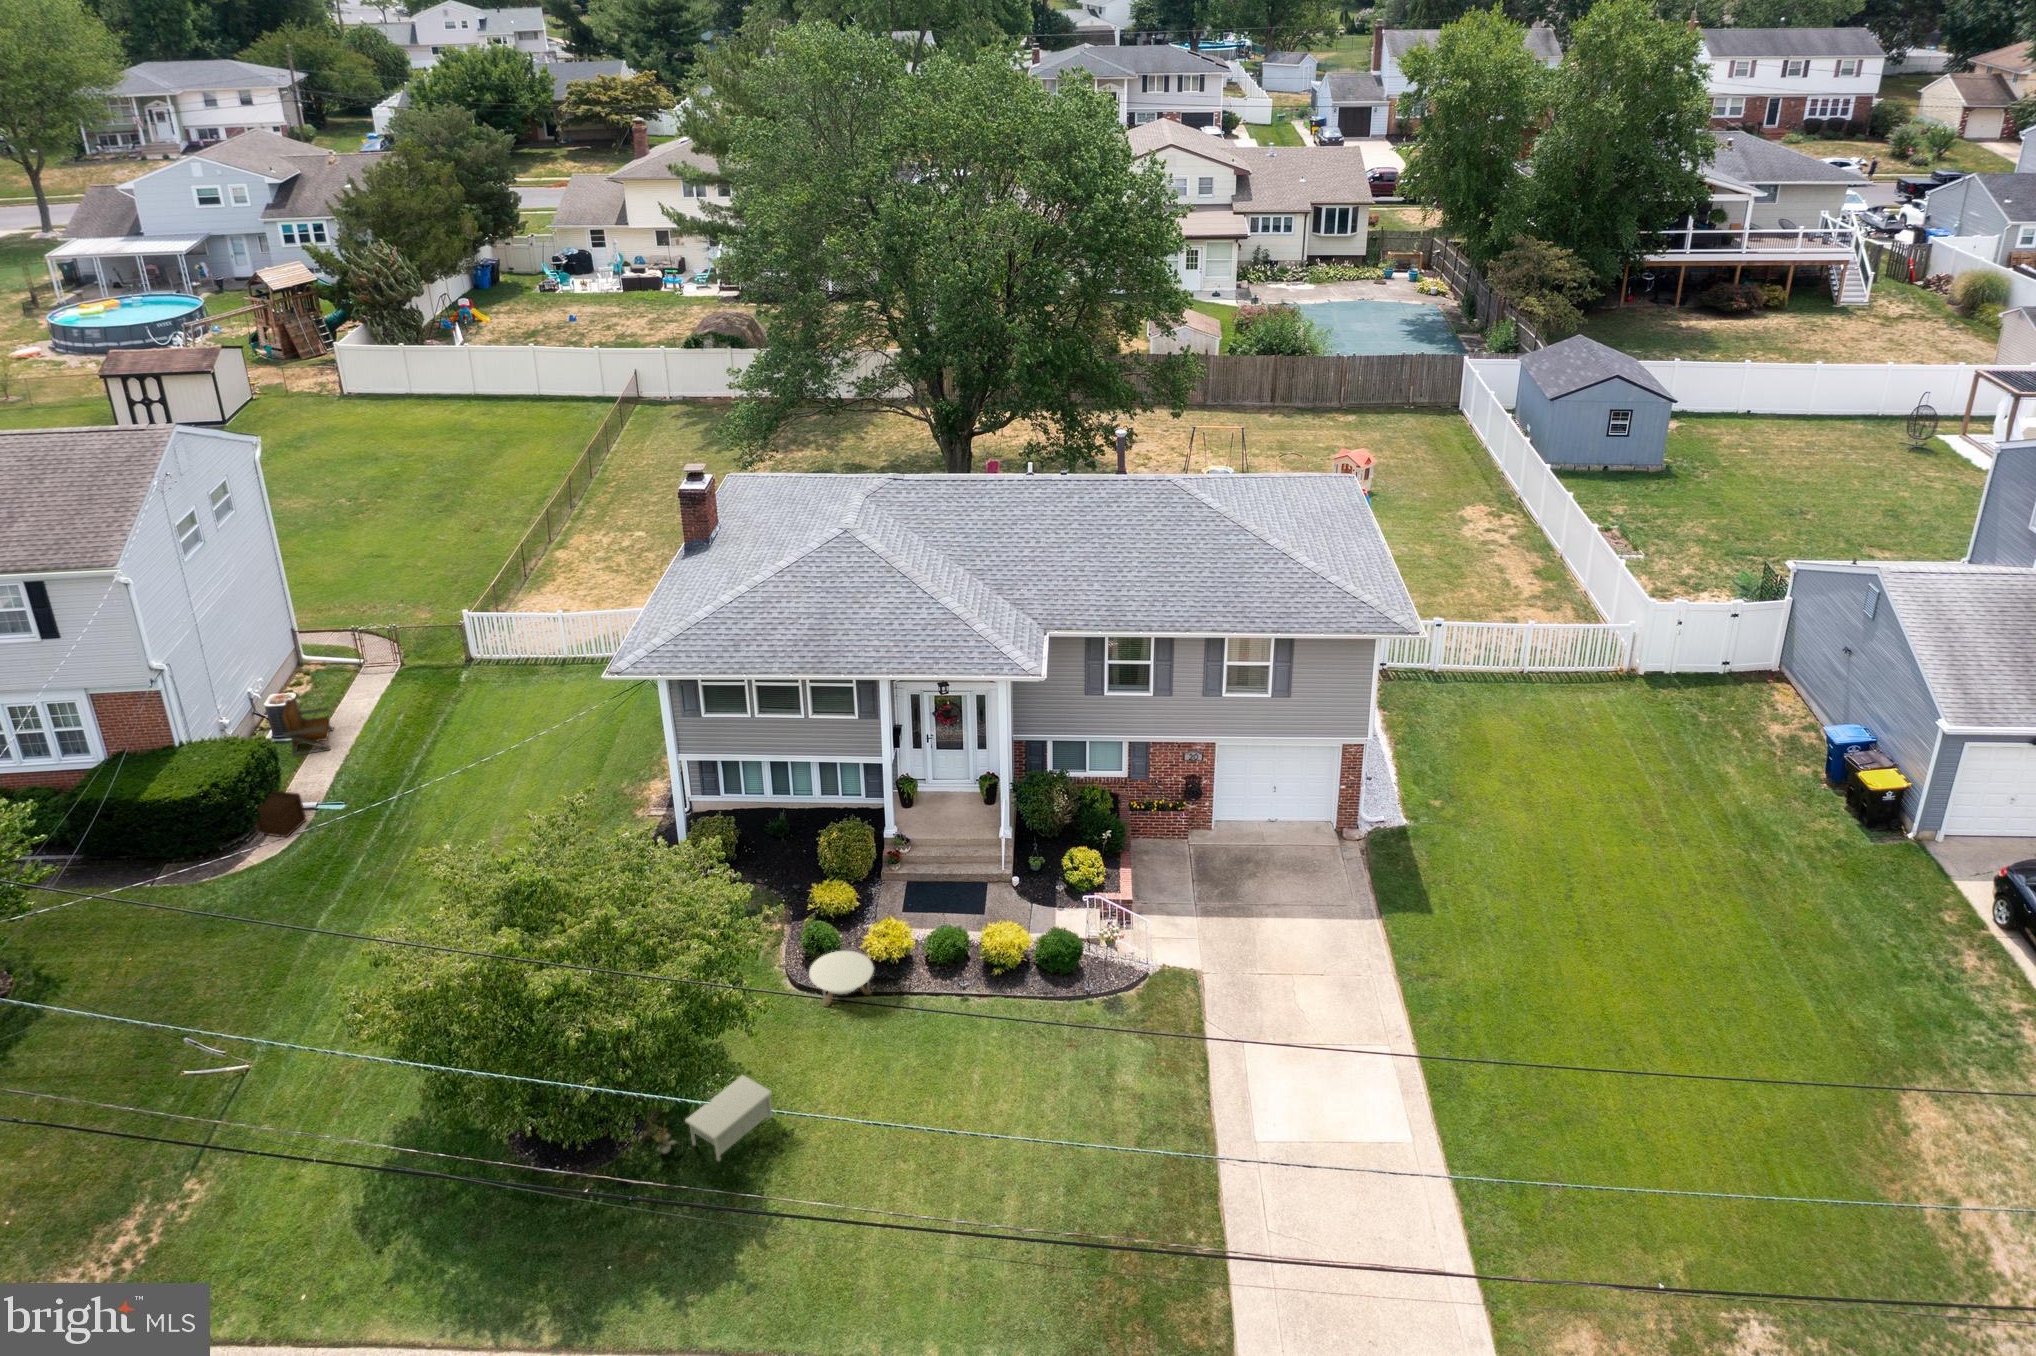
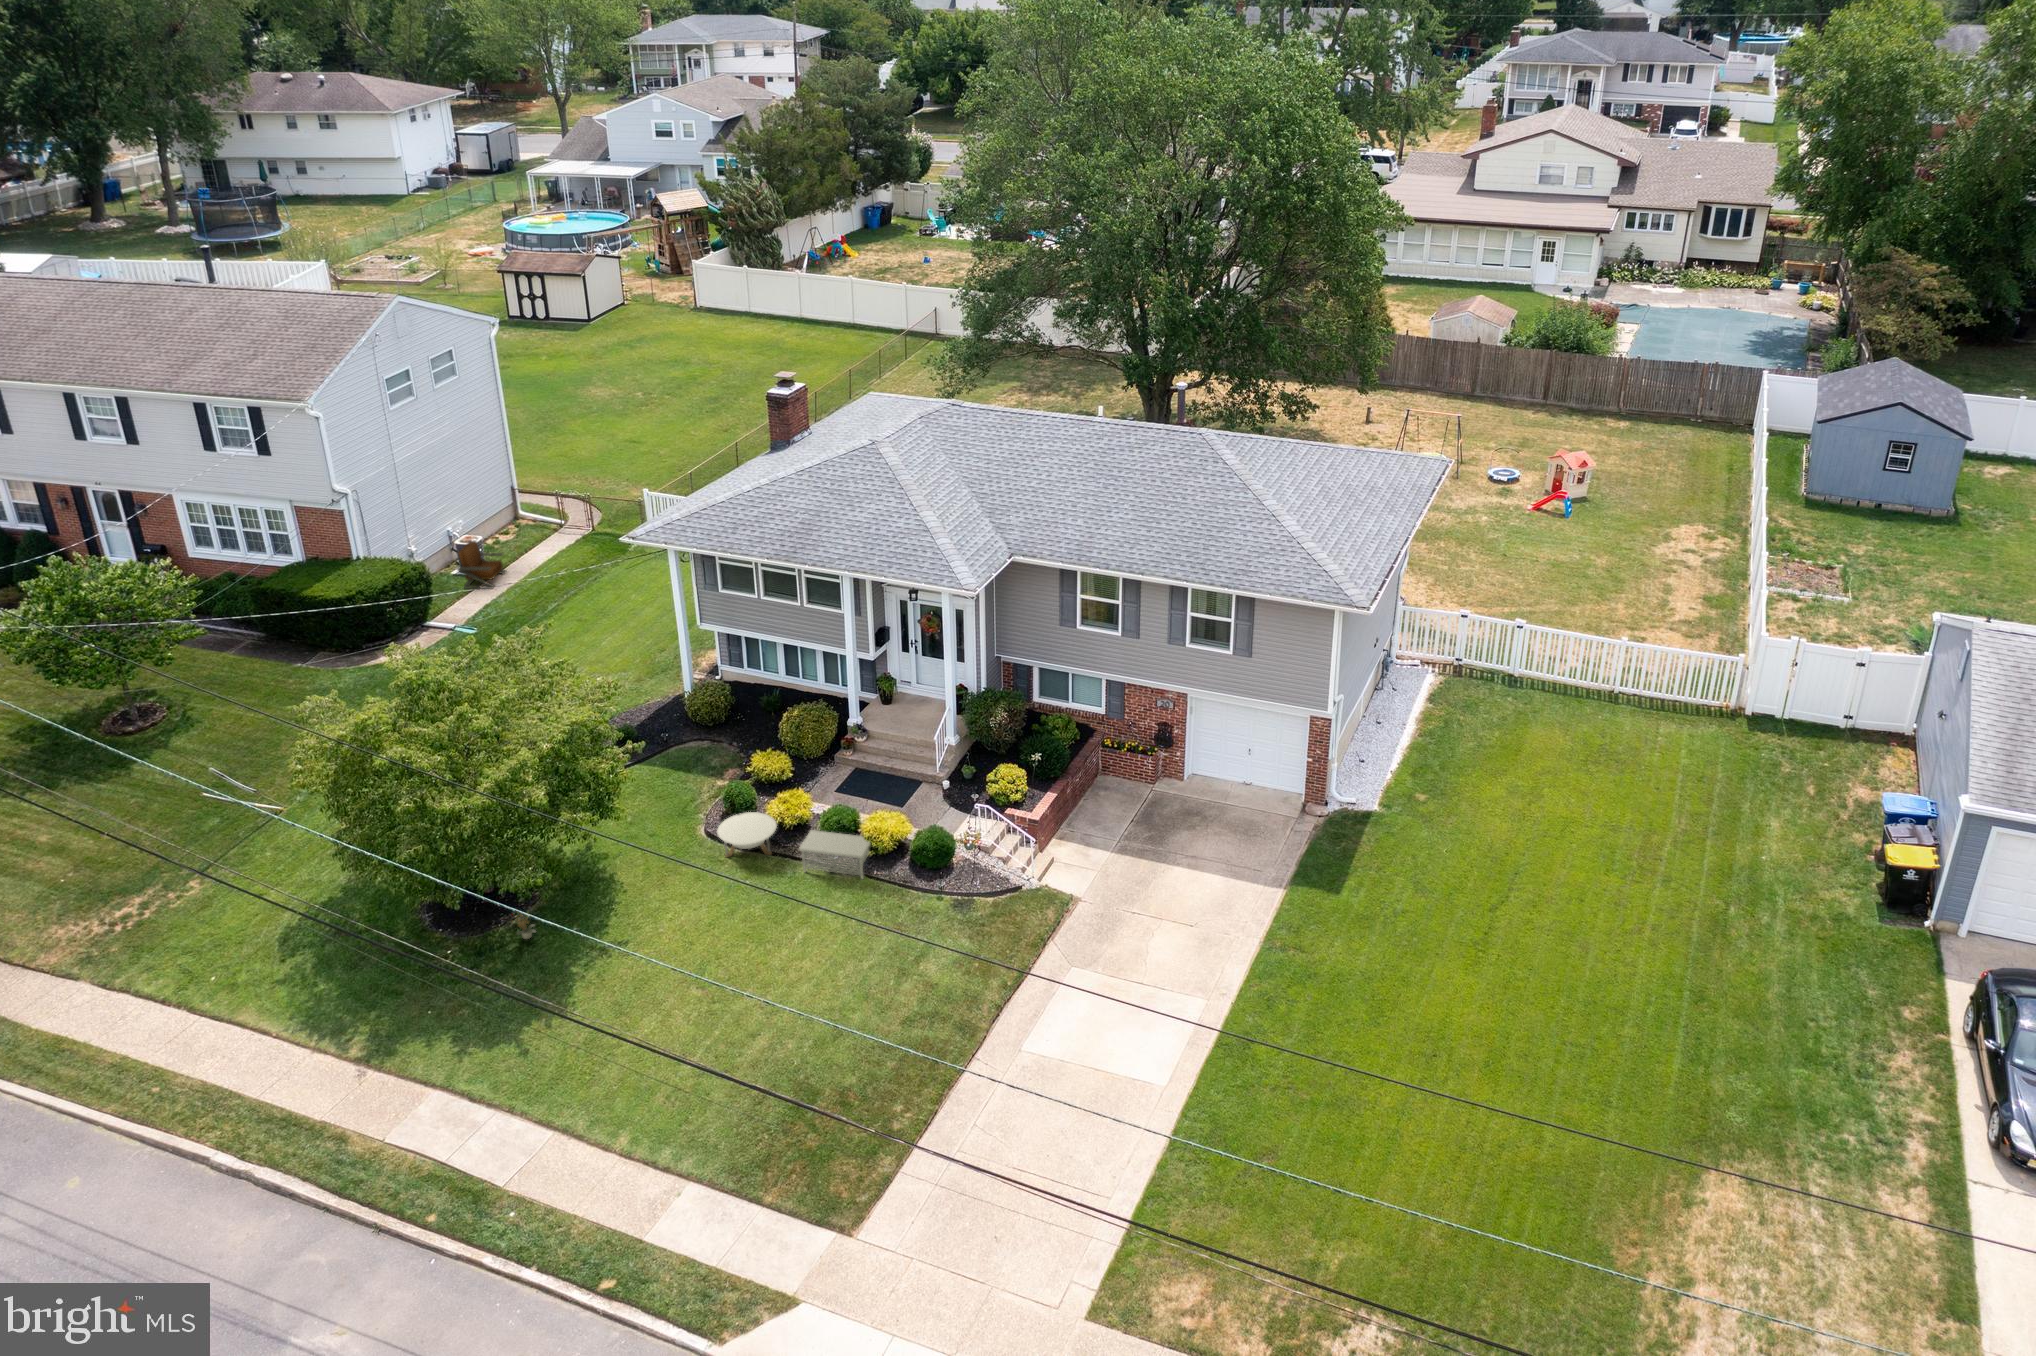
wooden crate: present [256,791,306,837] -> none [396,608,442,648]
storage bench: present [685,1075,772,1161] -> present [799,830,870,879]

